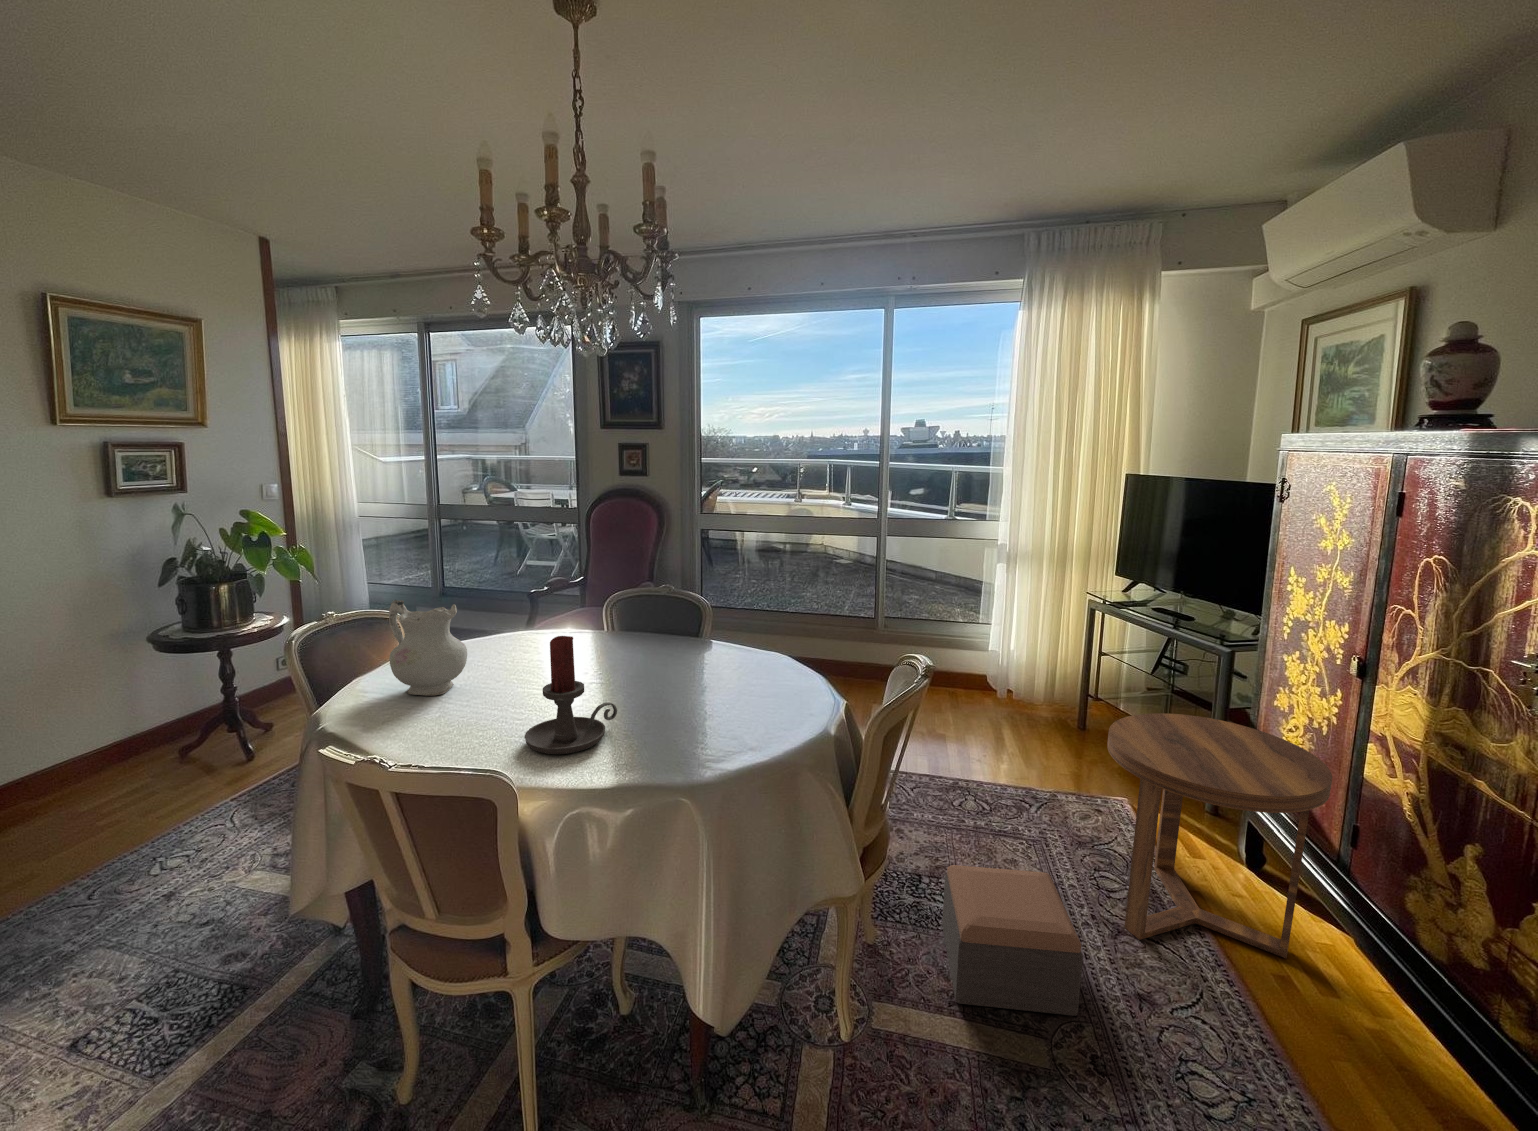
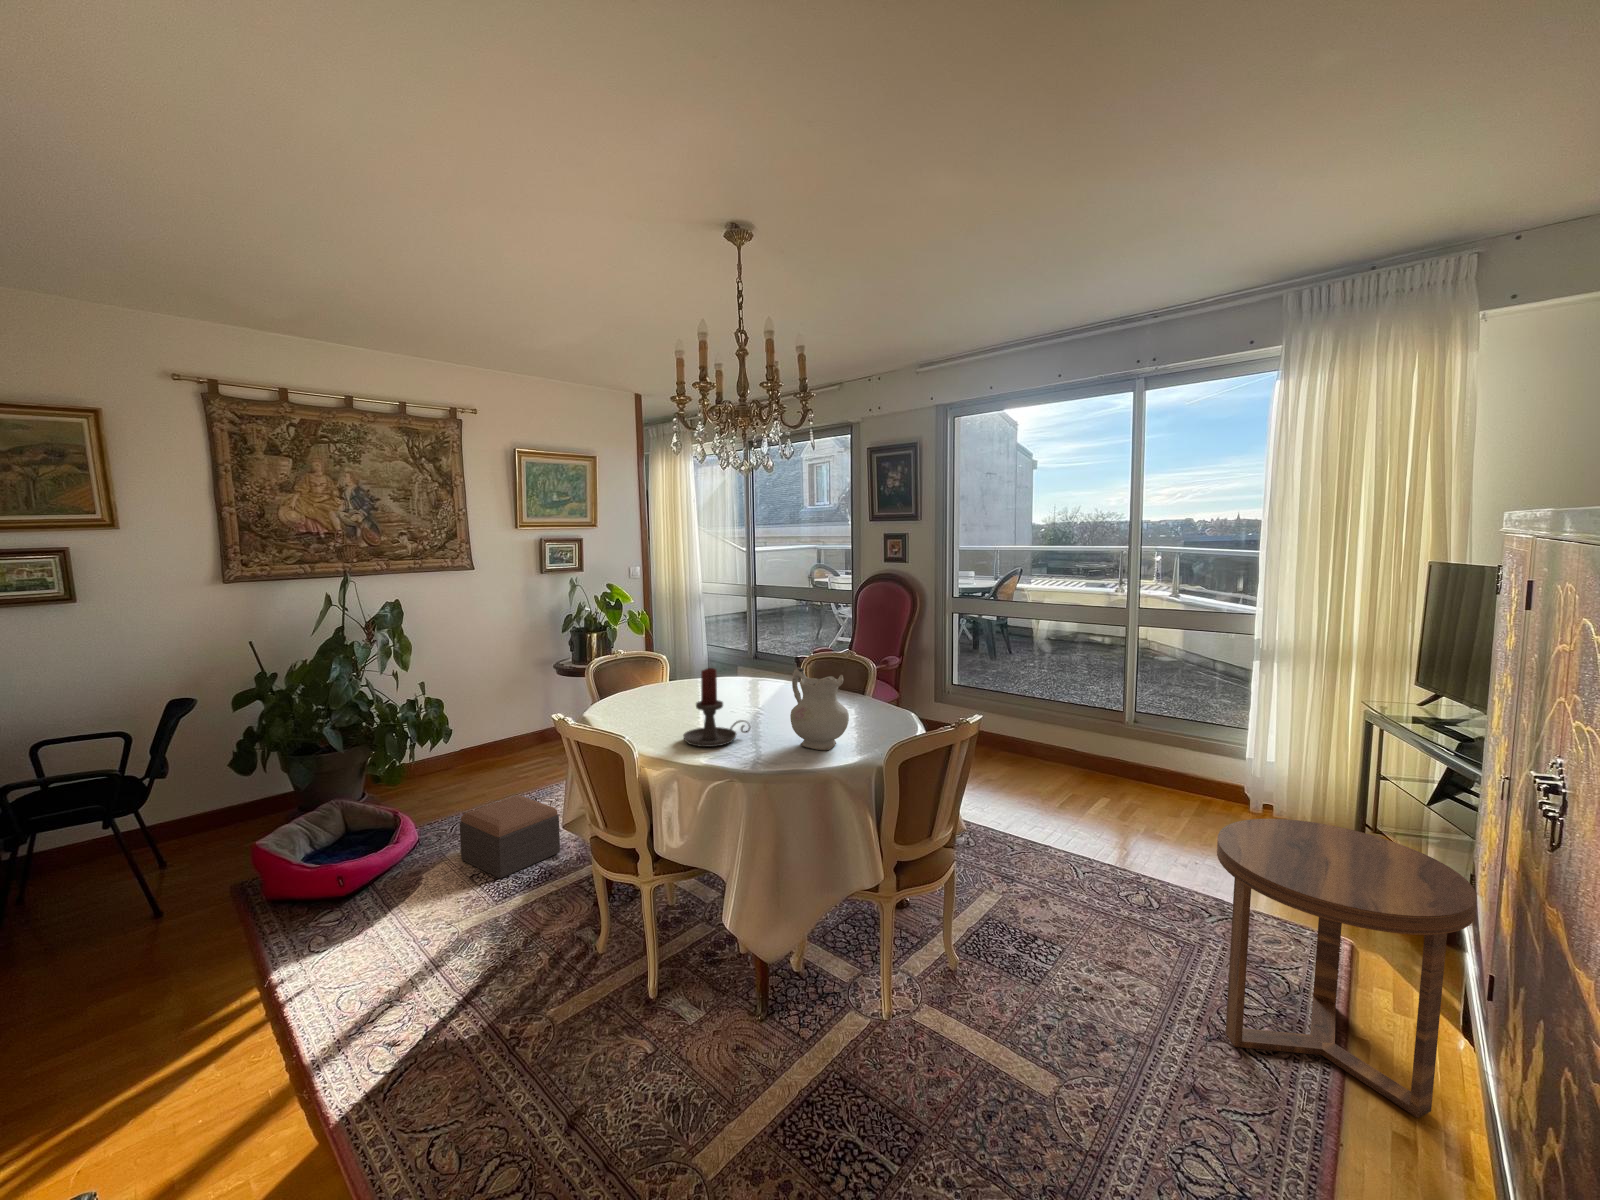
ceramic pitcher: present [389,600,467,696] -> present [790,667,849,750]
footstool: present [942,865,1083,1016] -> present [460,795,560,878]

